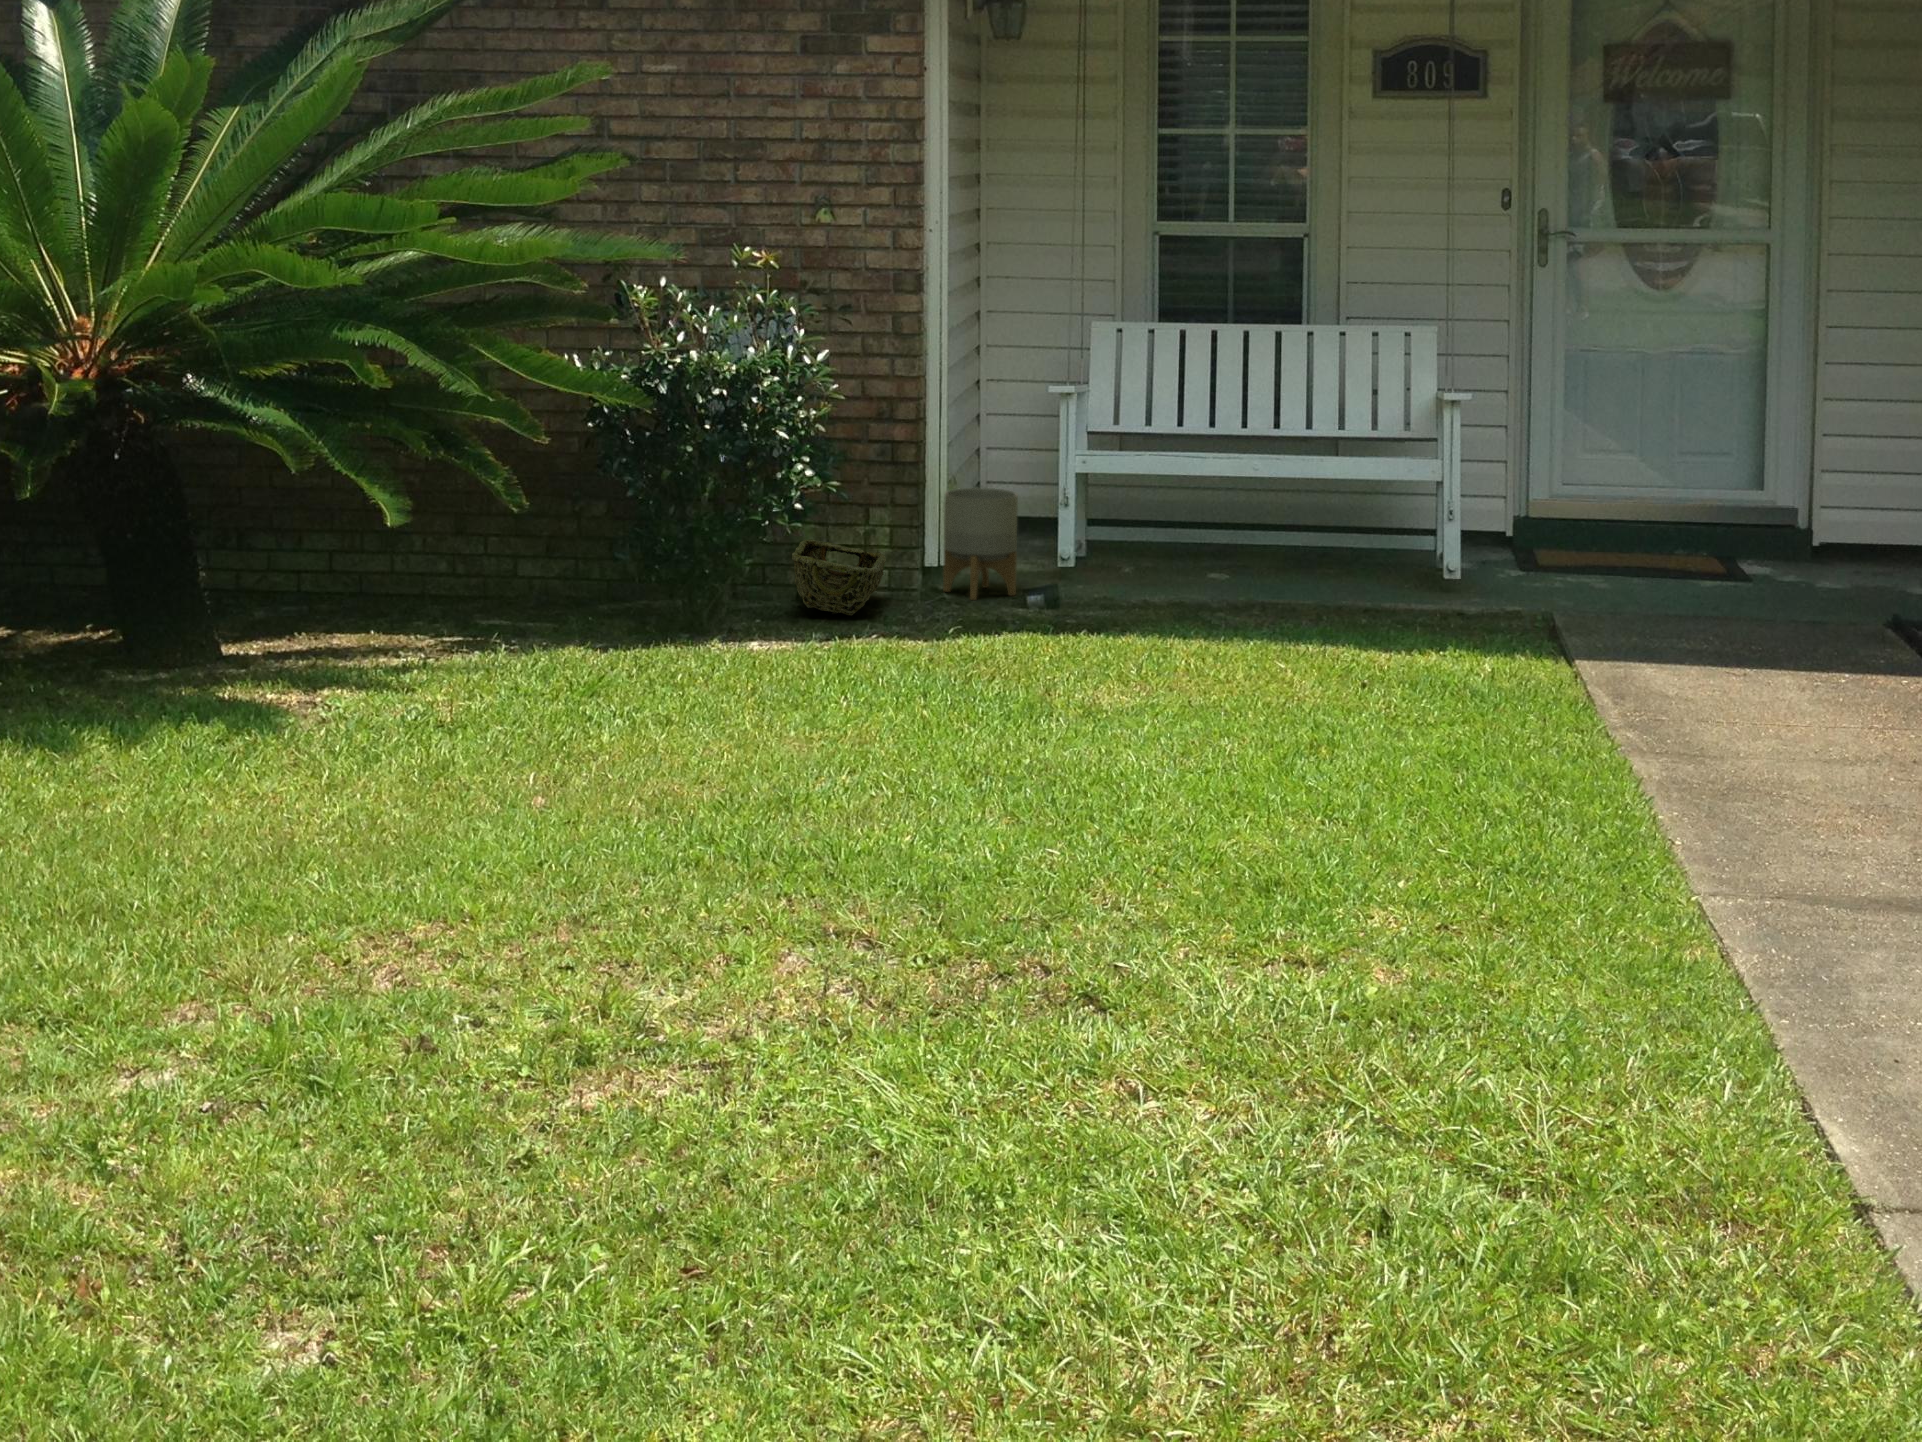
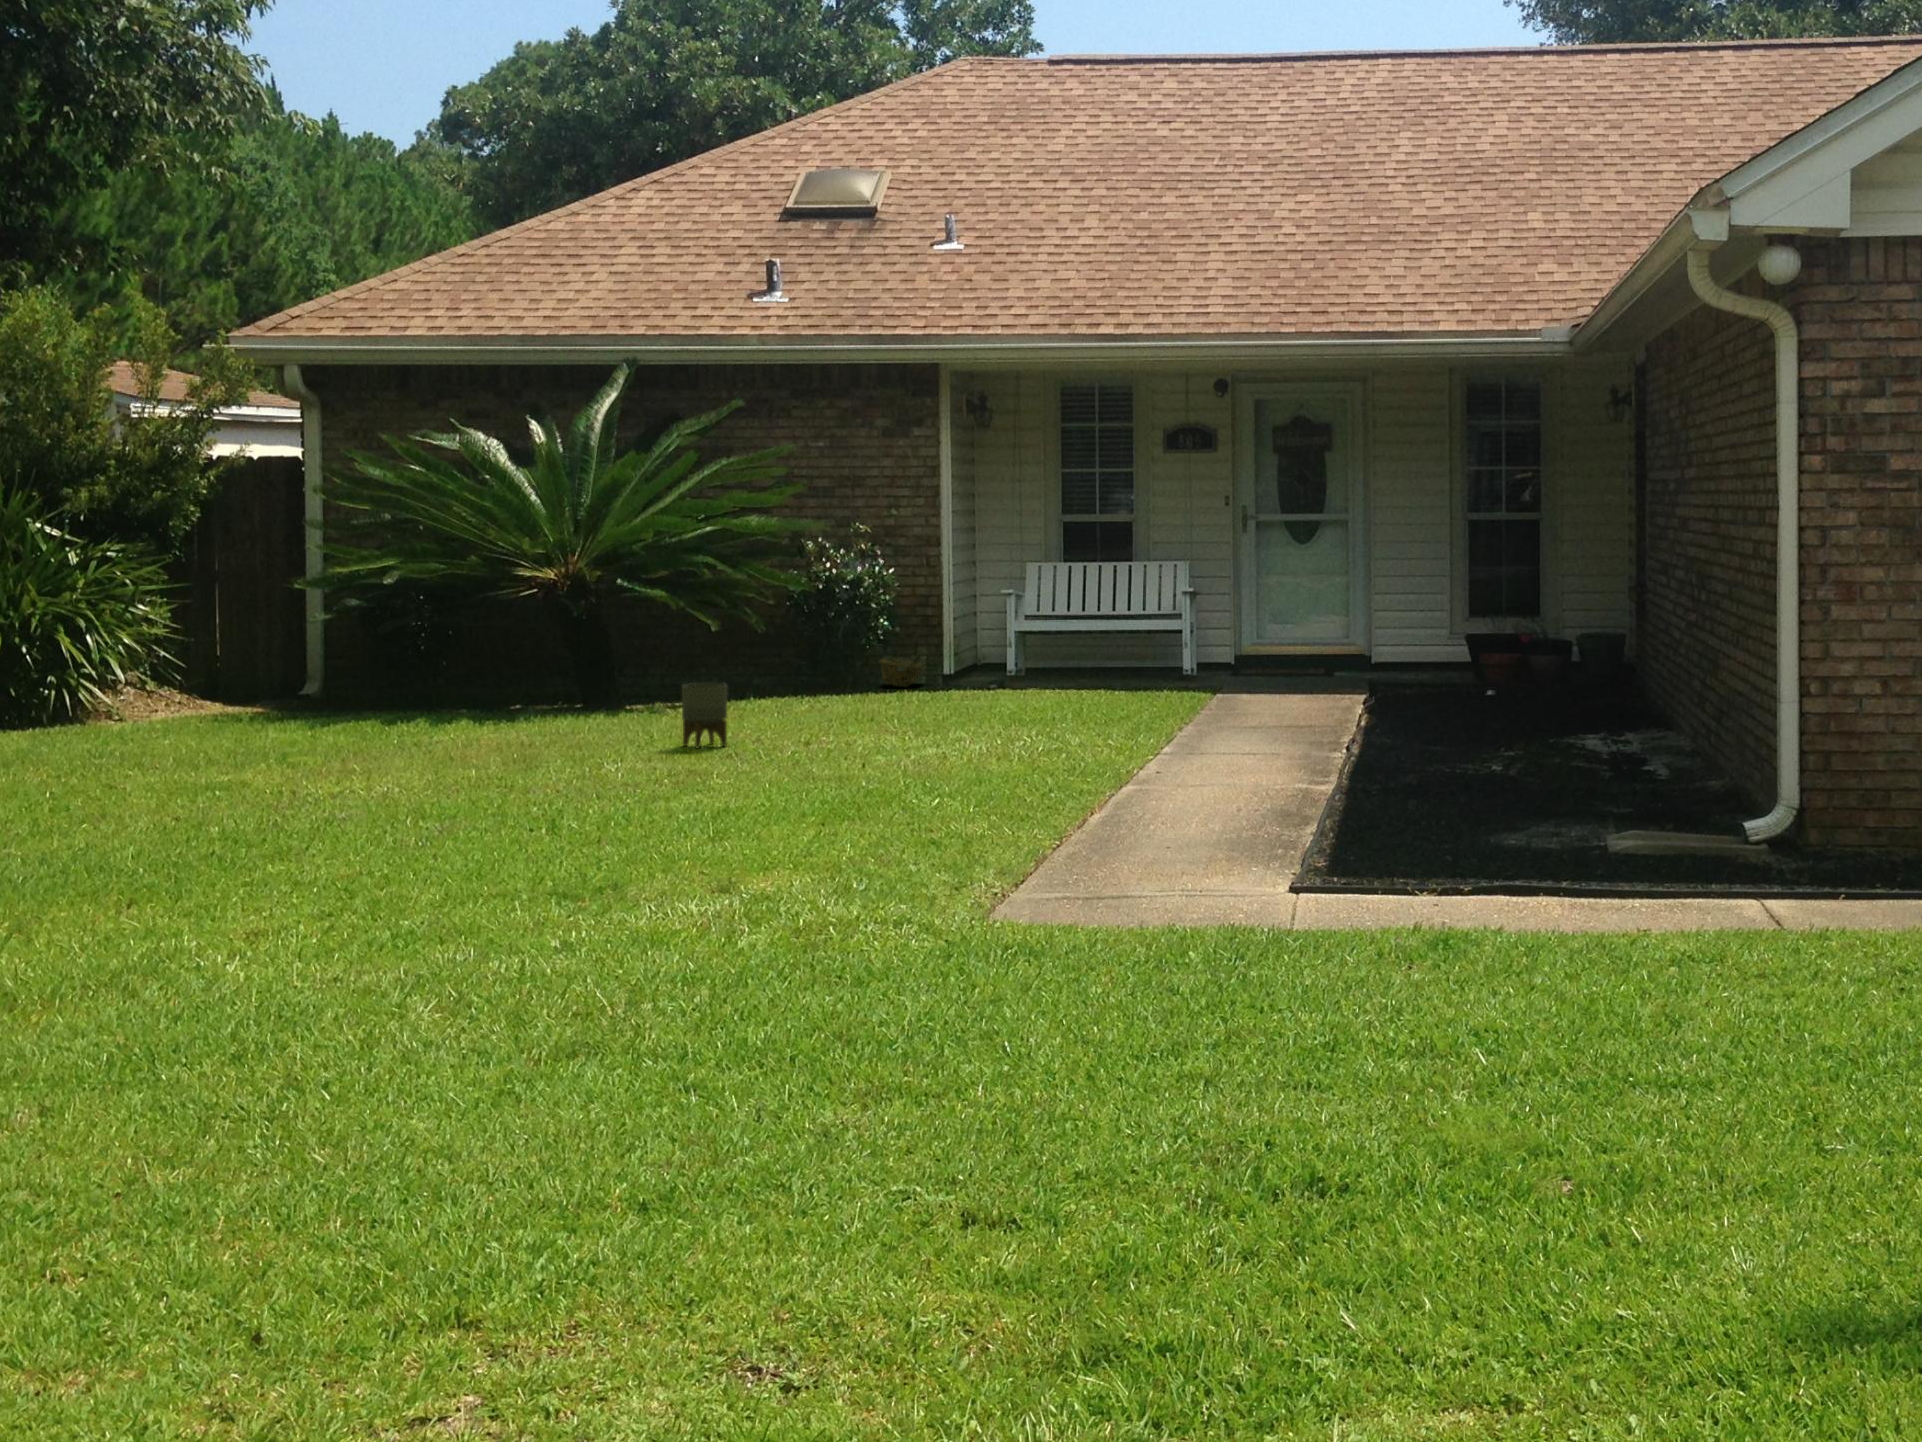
planter: present [943,488,1018,600] -> present [682,683,727,749]

